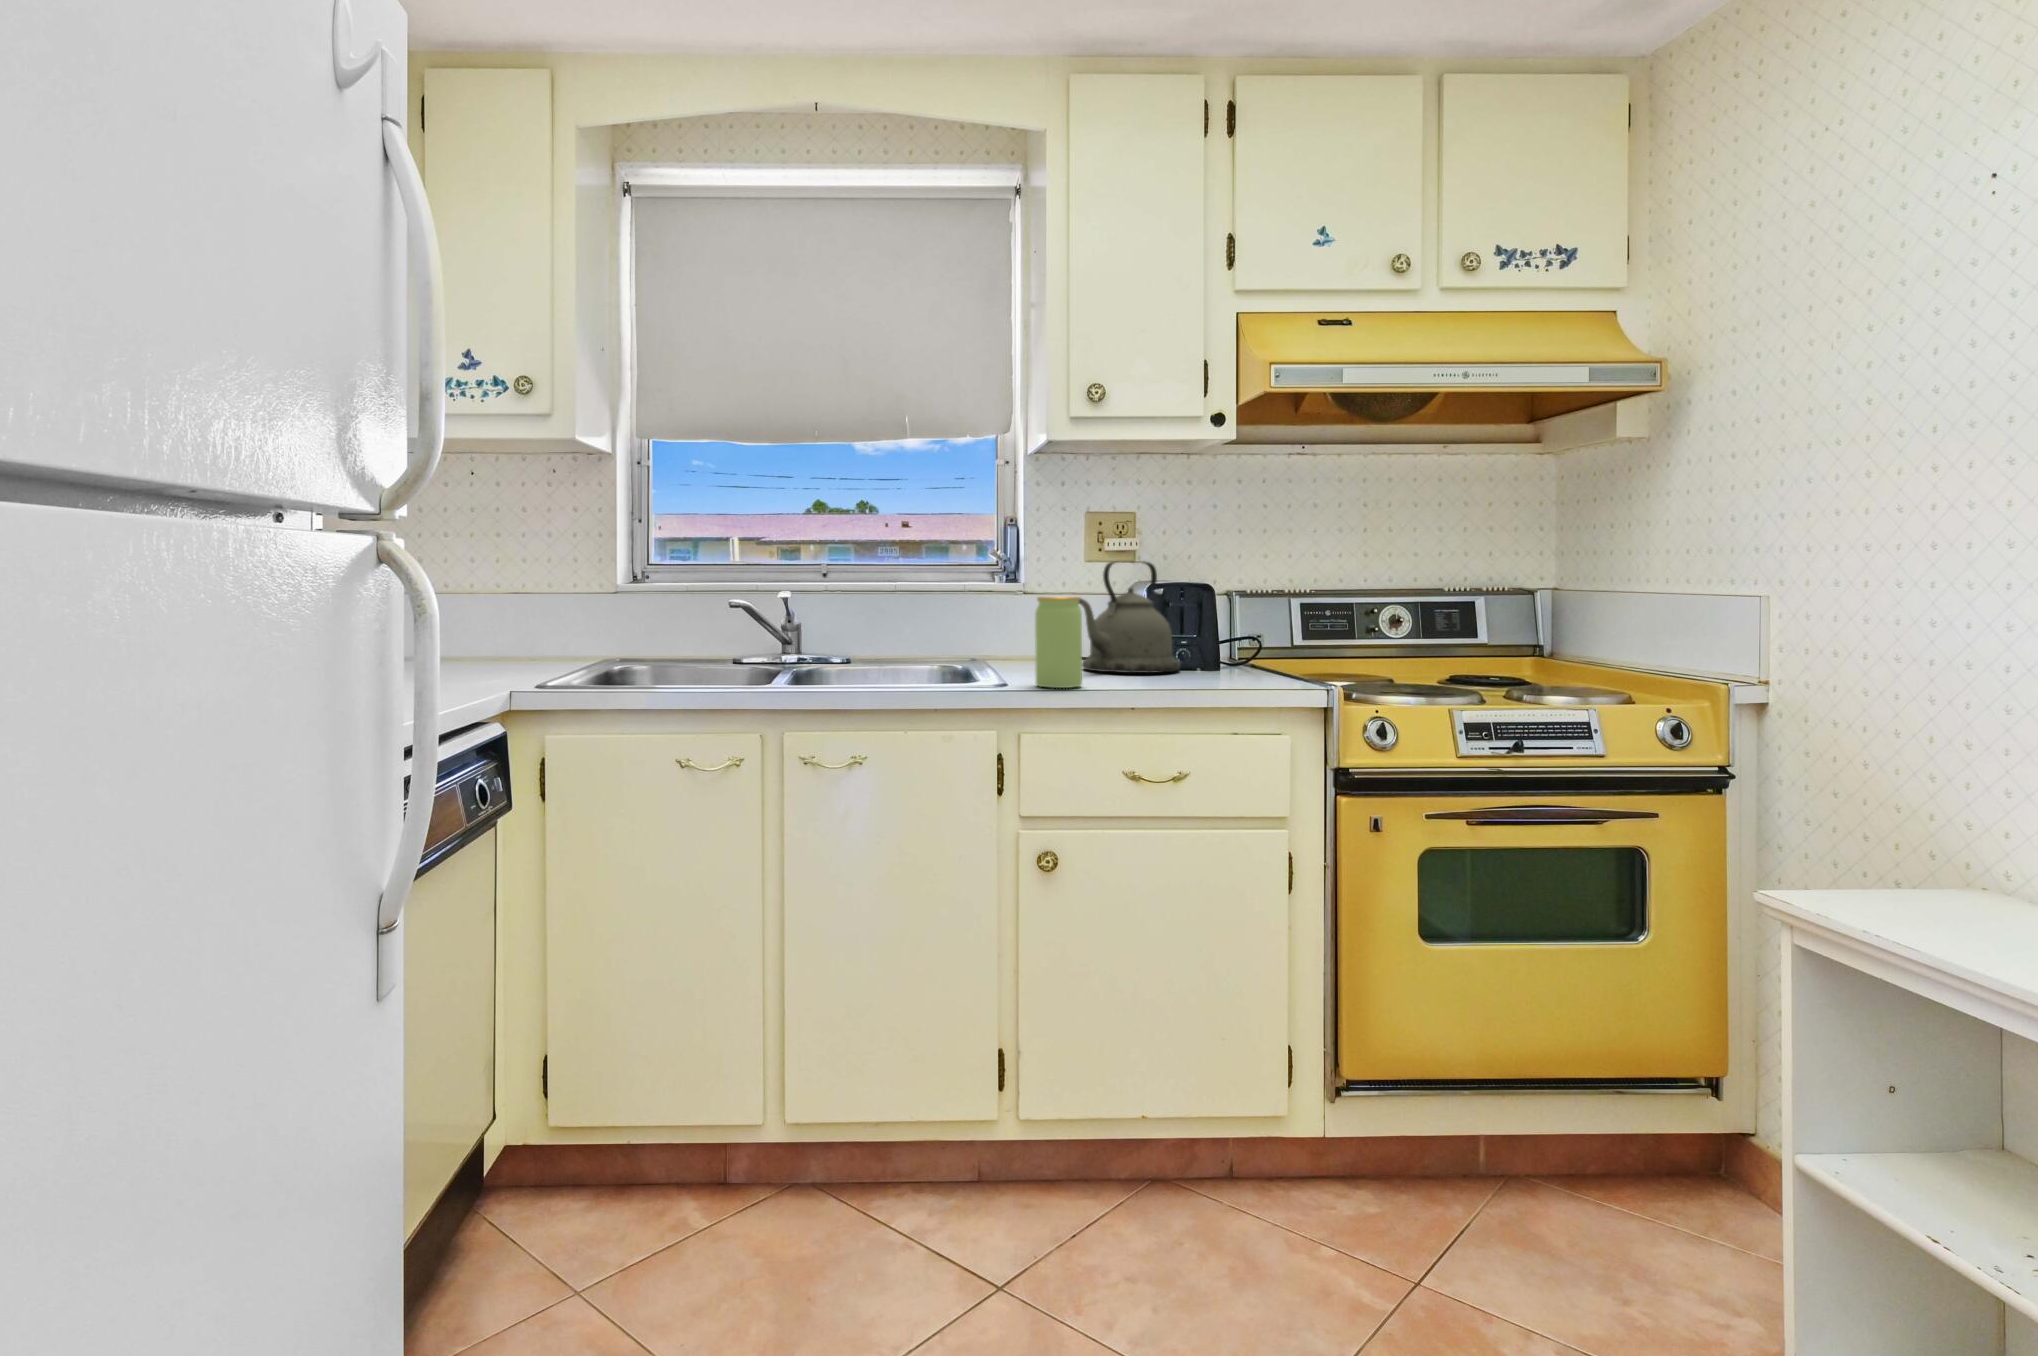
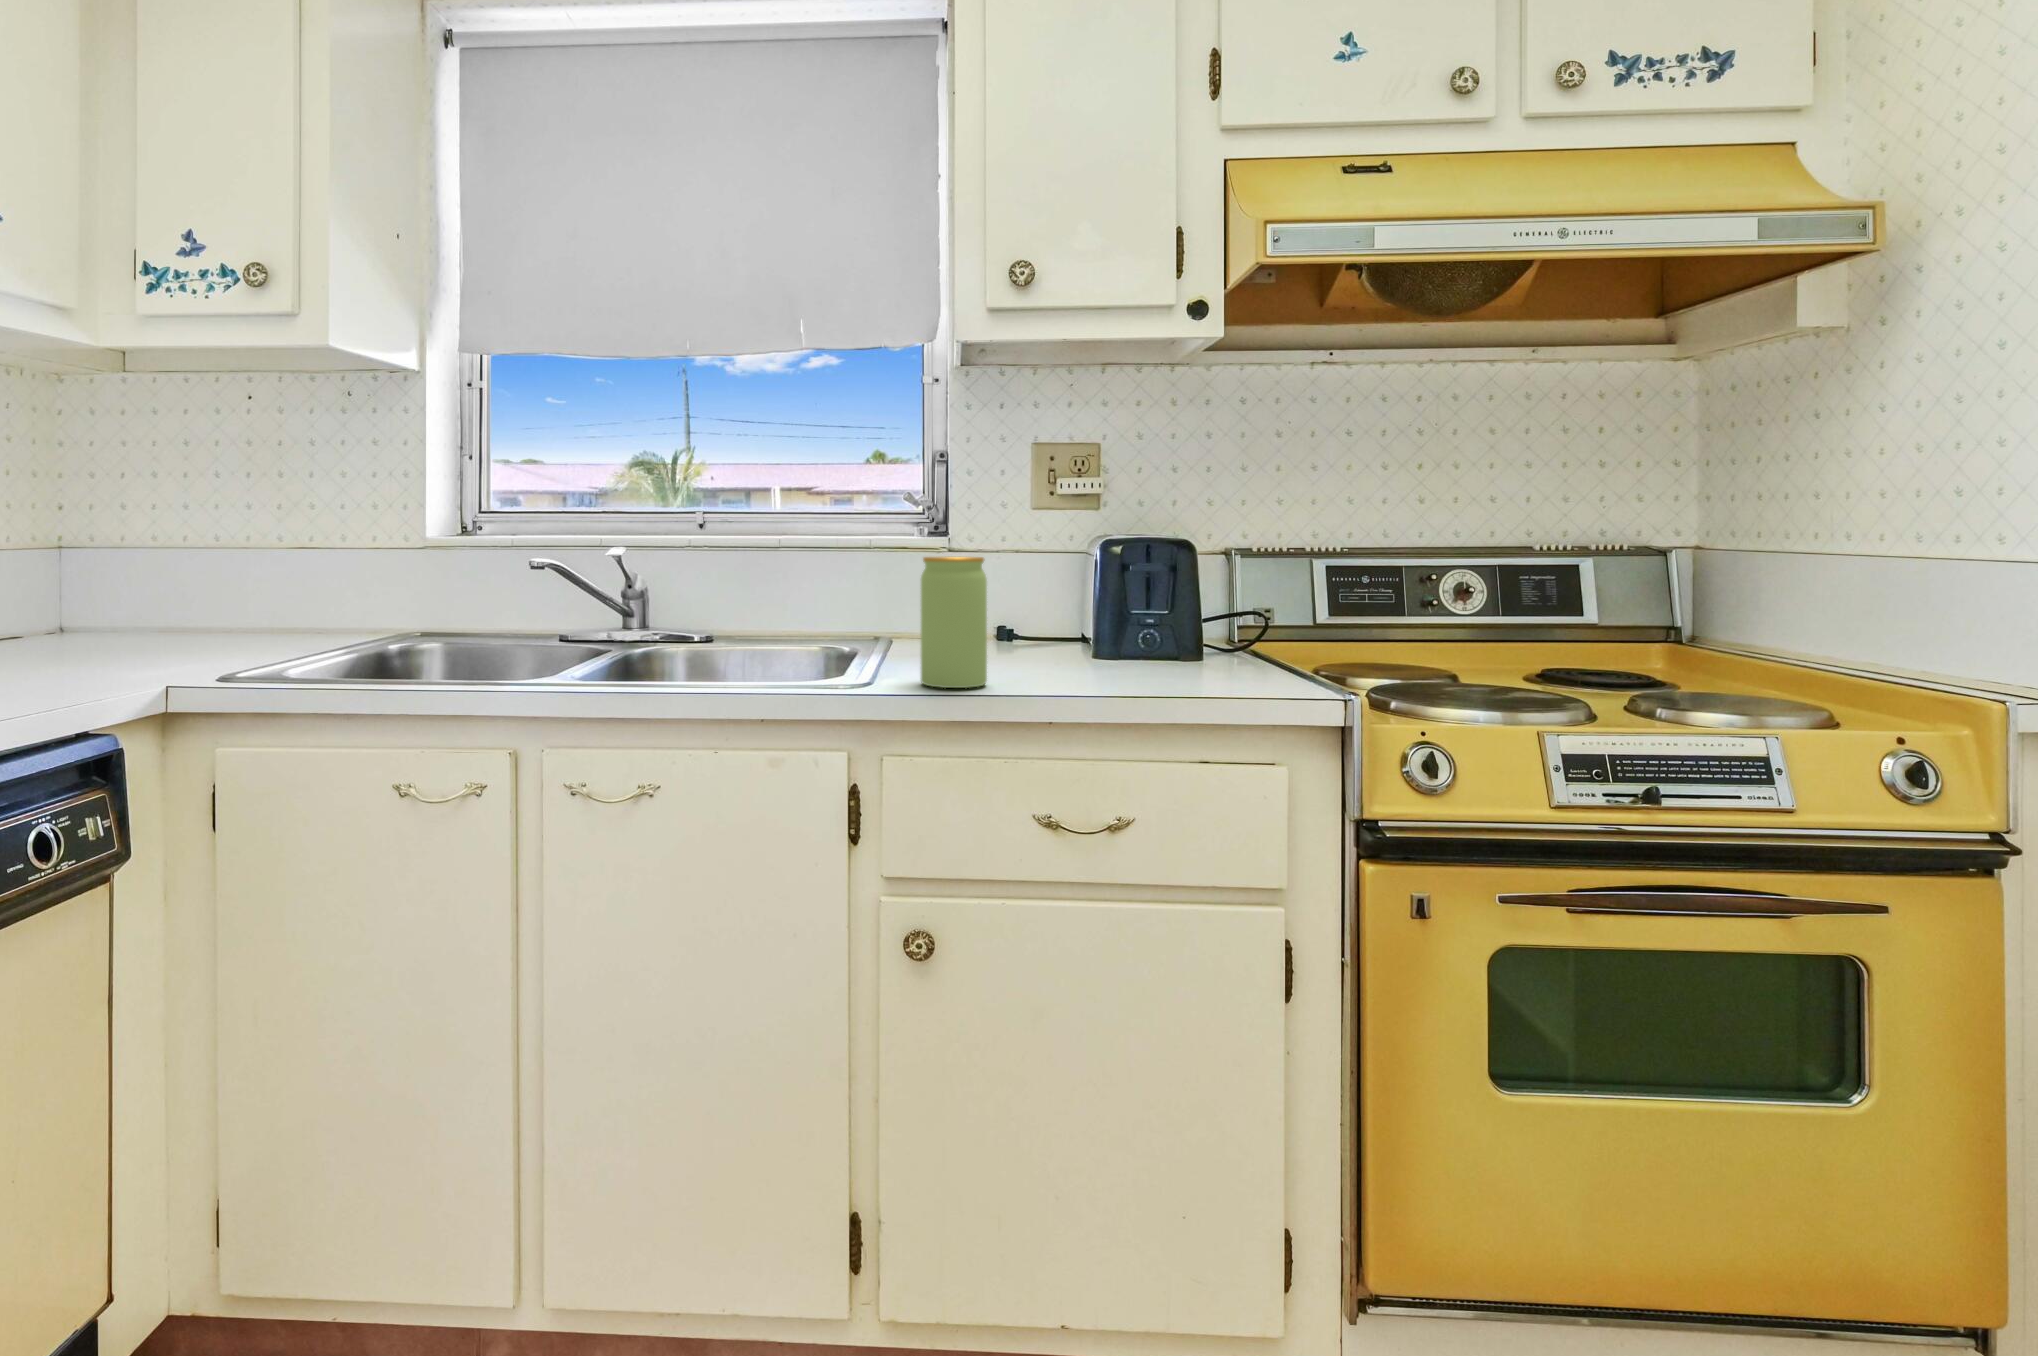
kettle: present [1079,561,1180,673] -> none [997,506,1148,662]

